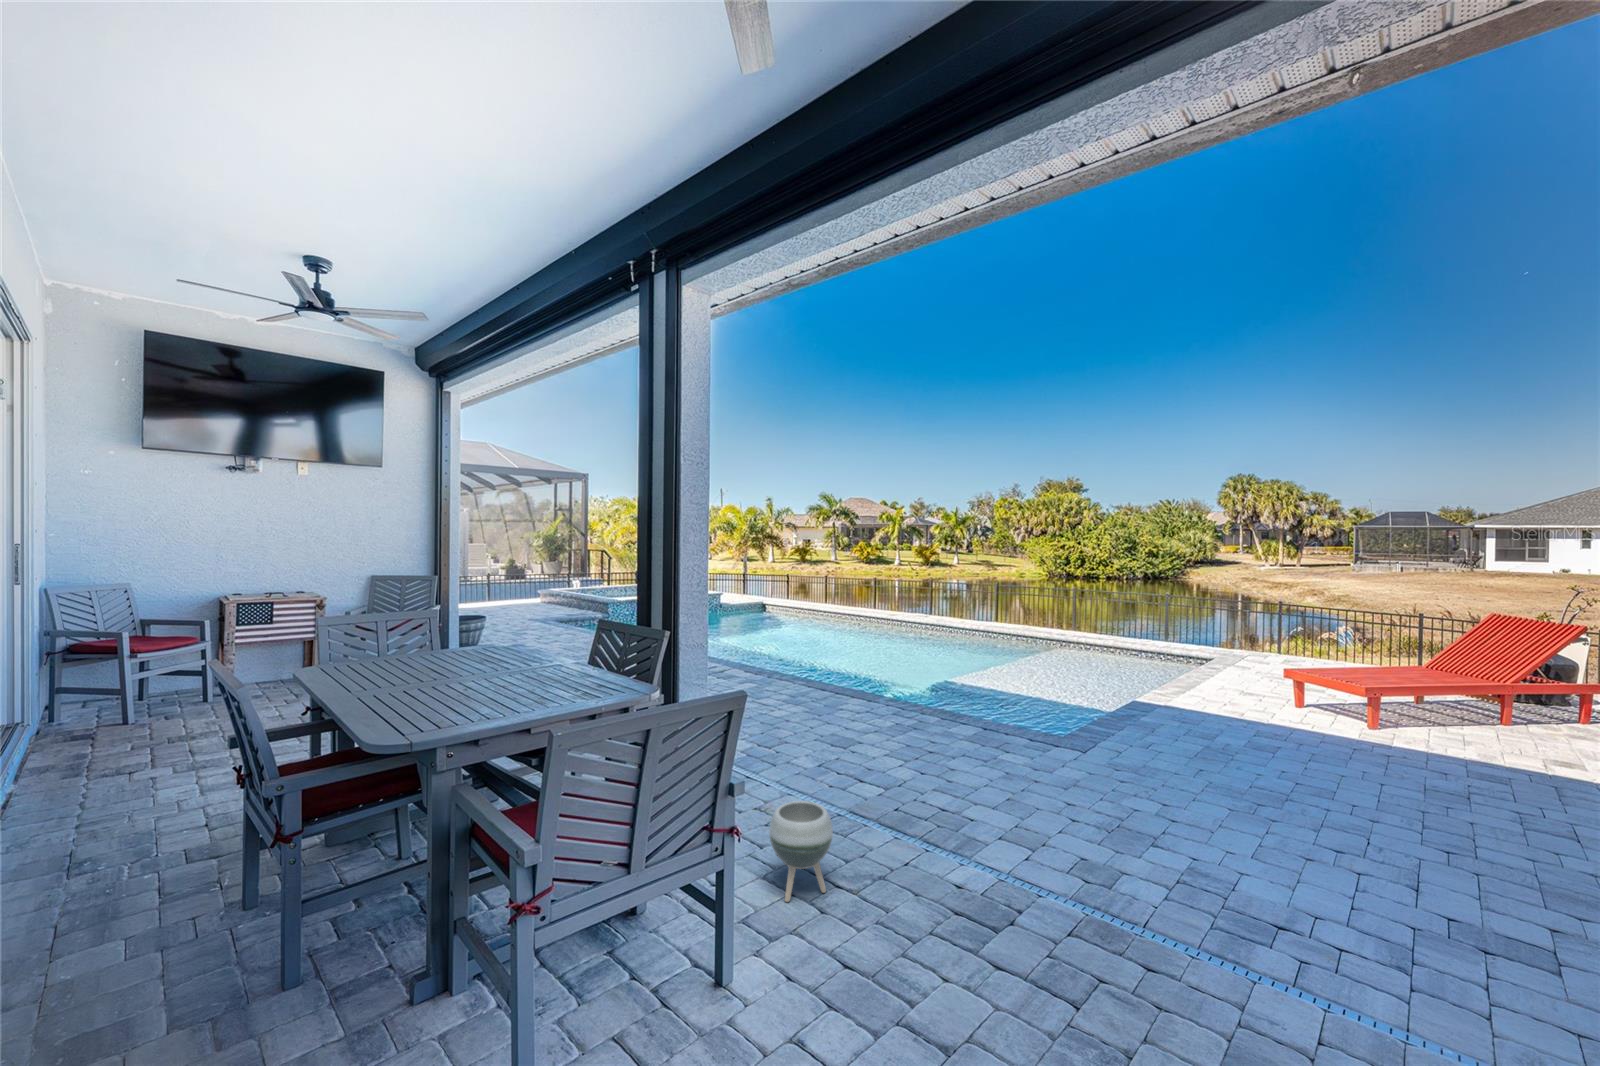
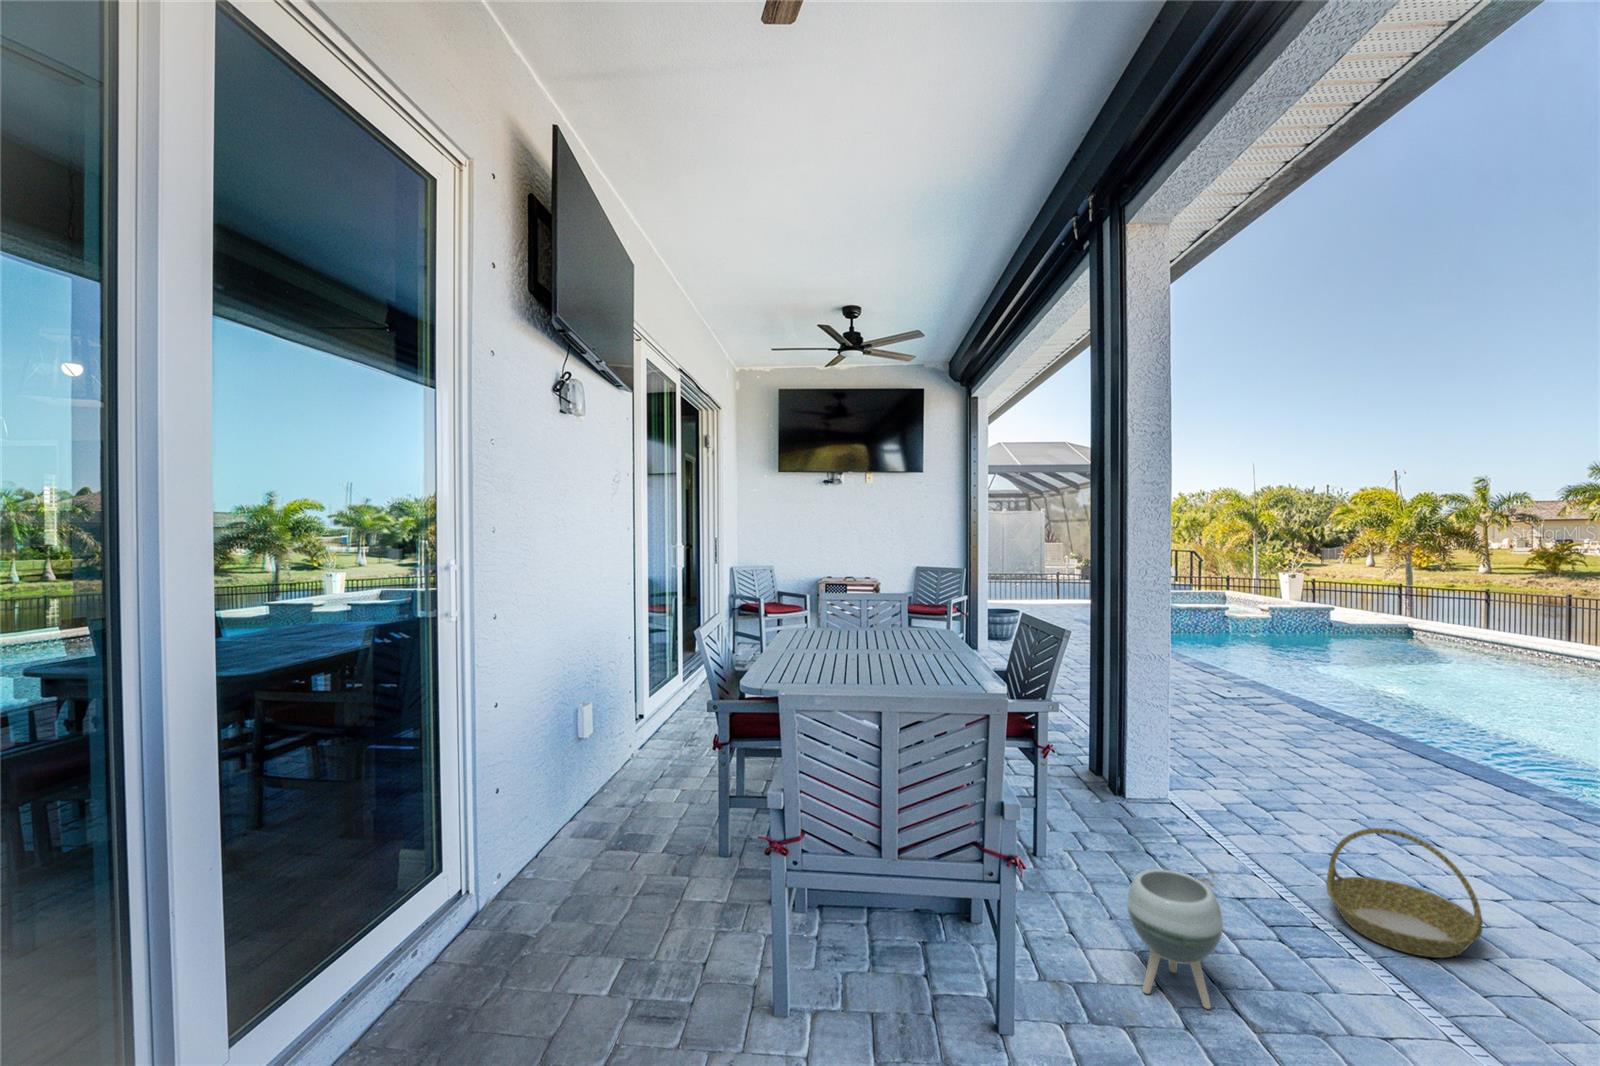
basket: none [834,735,909,810] -> present [1326,828,1483,958]

